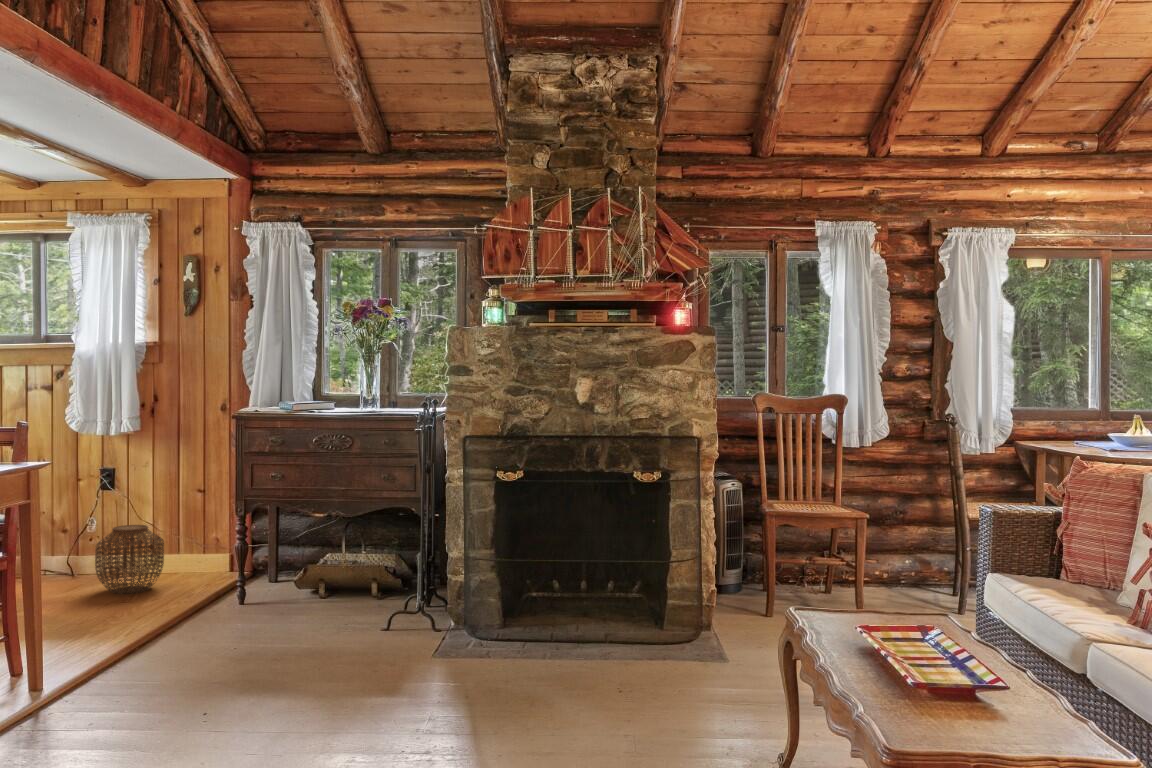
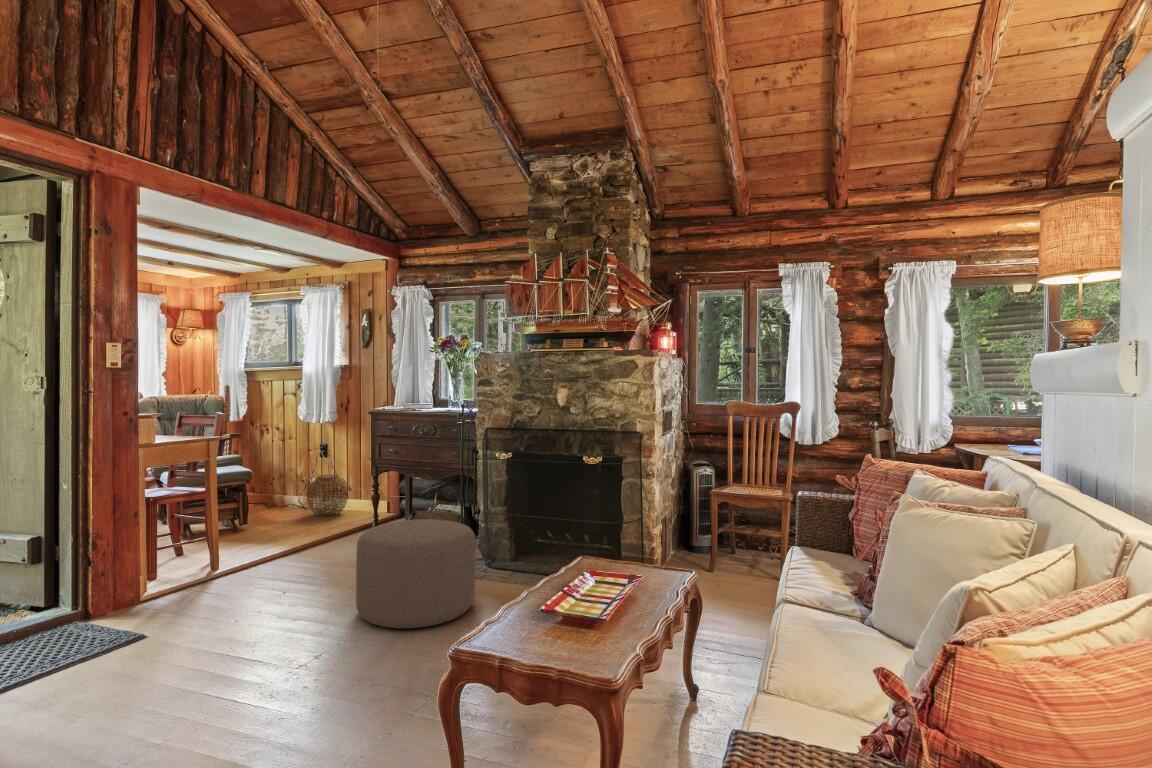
ottoman: none [359,570,531,729] -> present [356,519,476,628]

